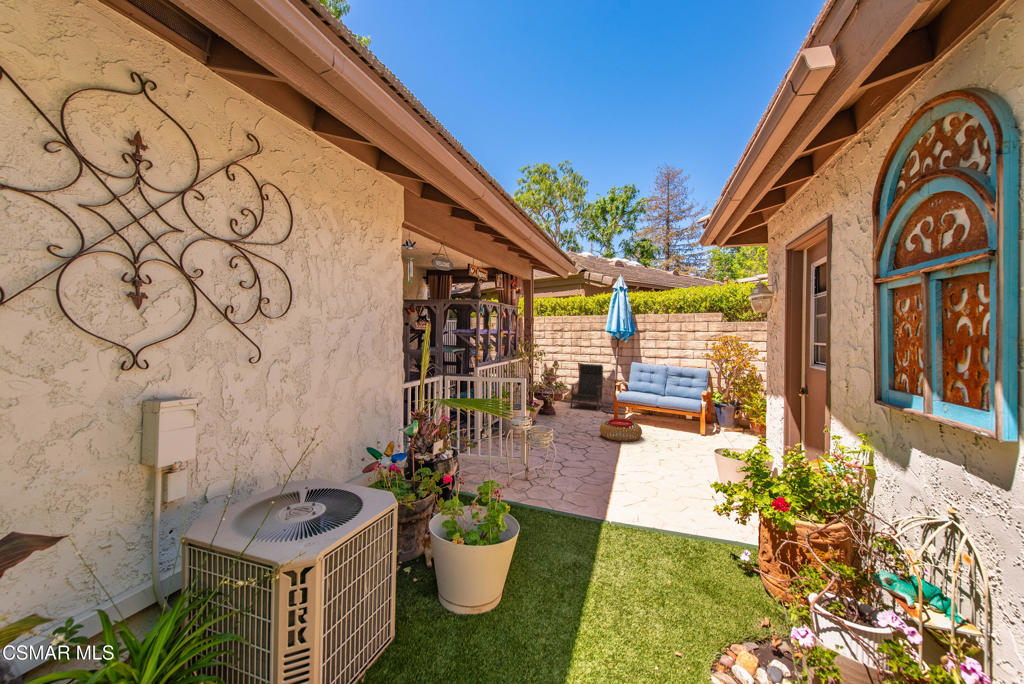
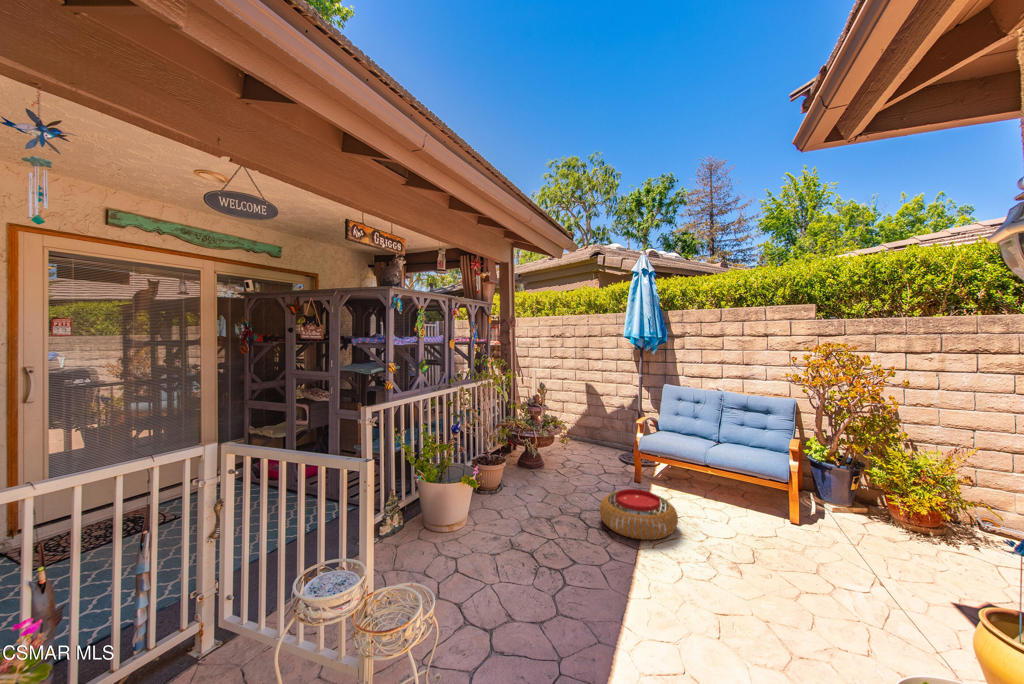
lounge chair: present [571,364,604,410] -> none [569,384,623,456]

